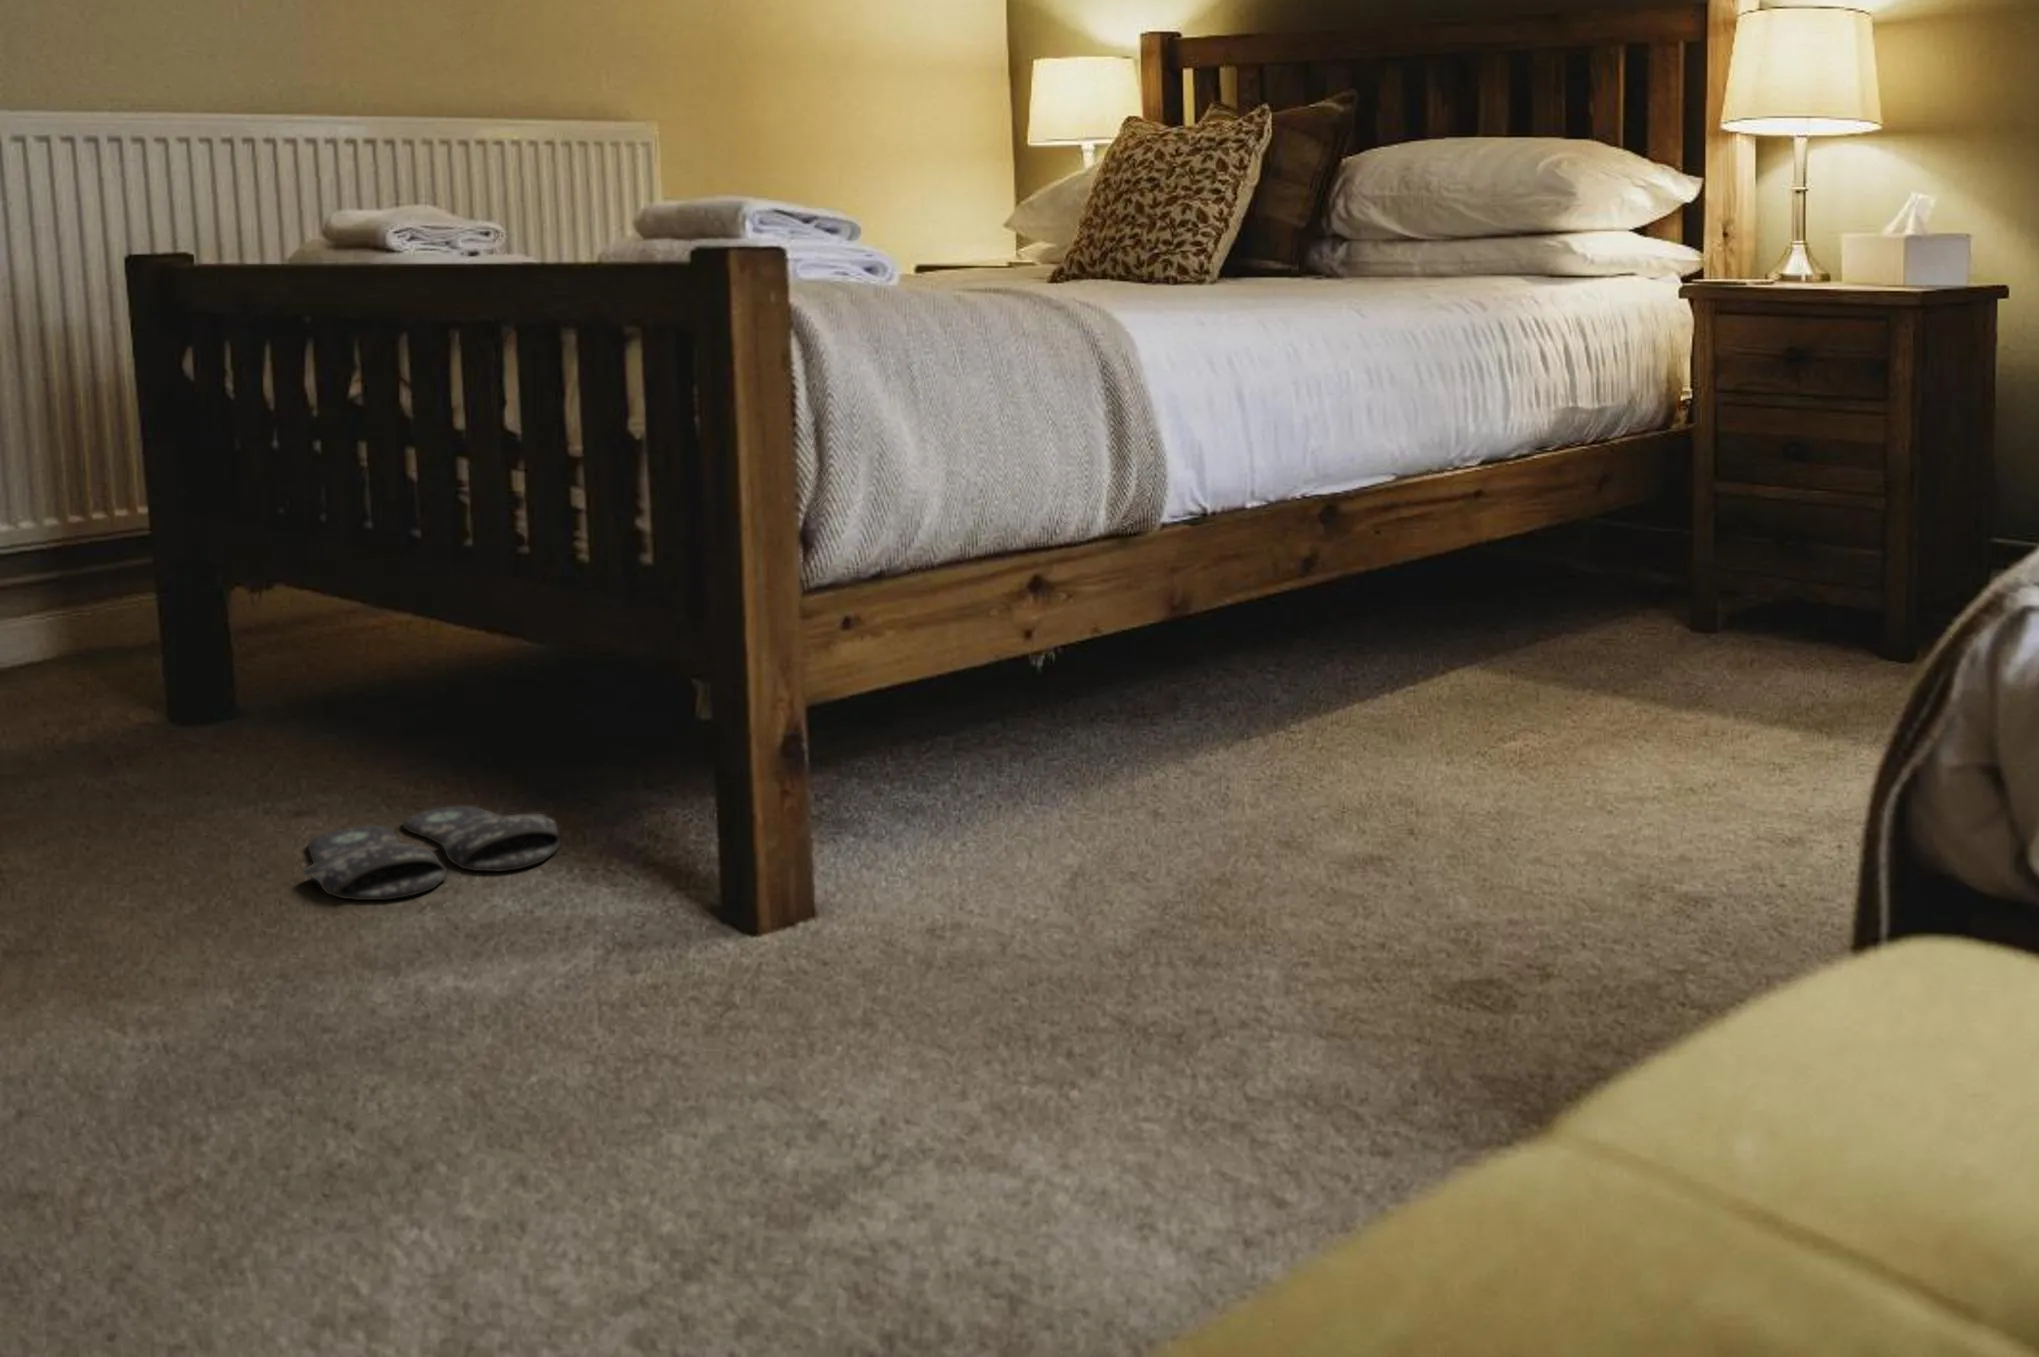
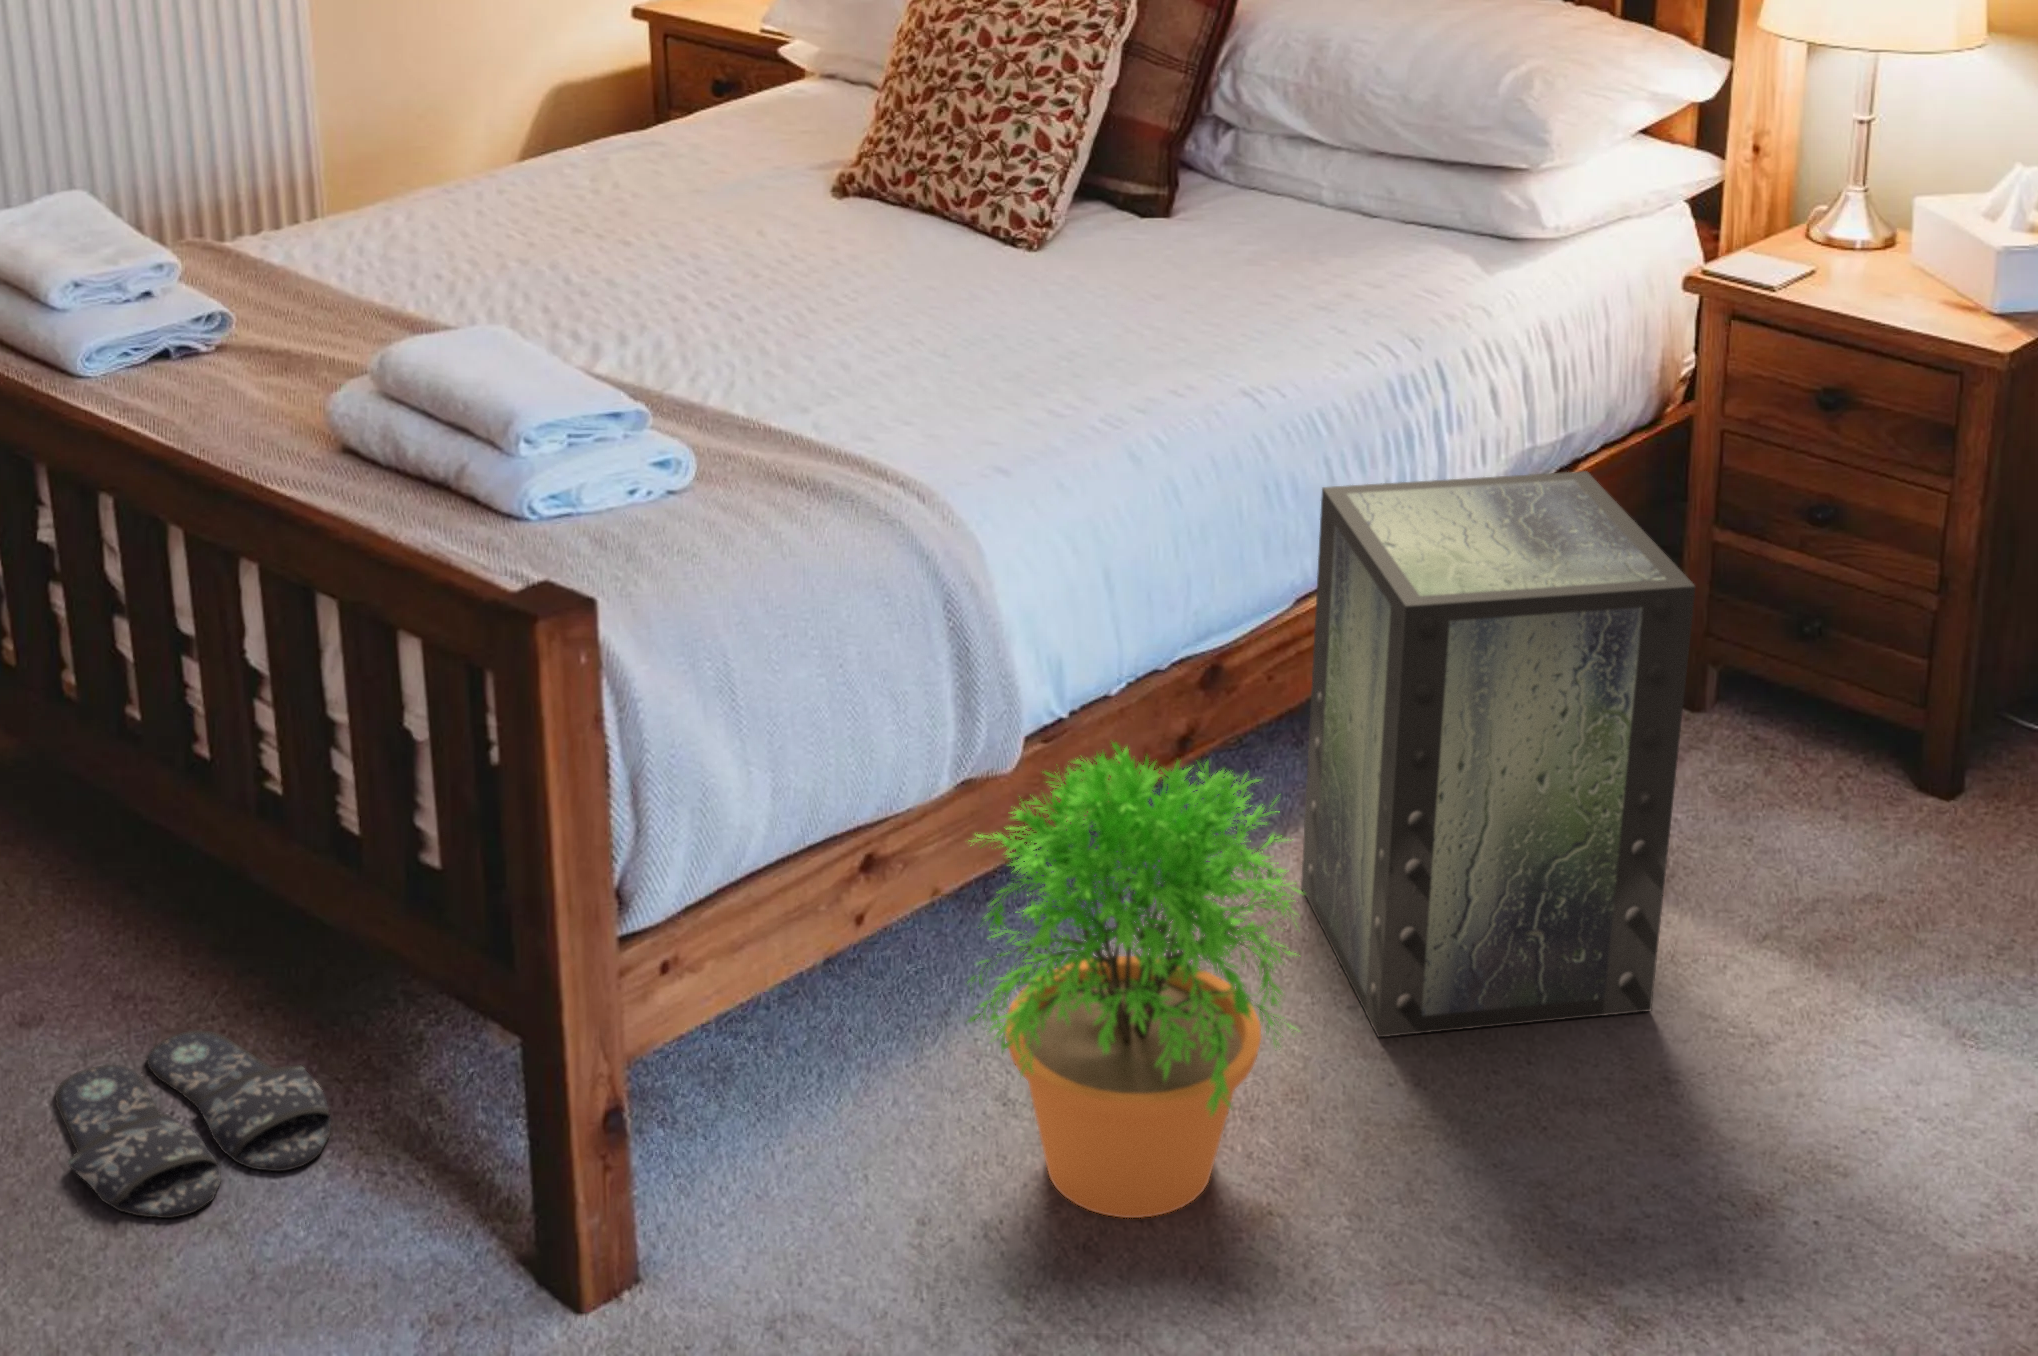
storage box: none [1411,350,1701,766] -> present [1301,471,1695,1037]
potted plant: none [1118,443,1402,858] -> present [969,743,1305,1218]

